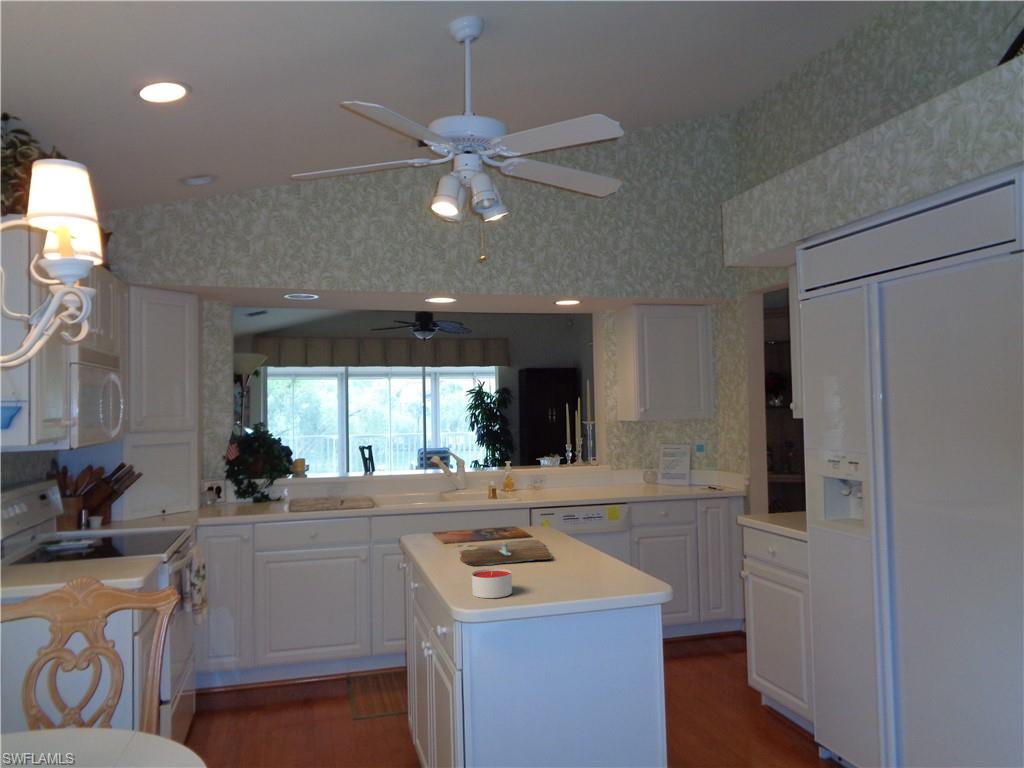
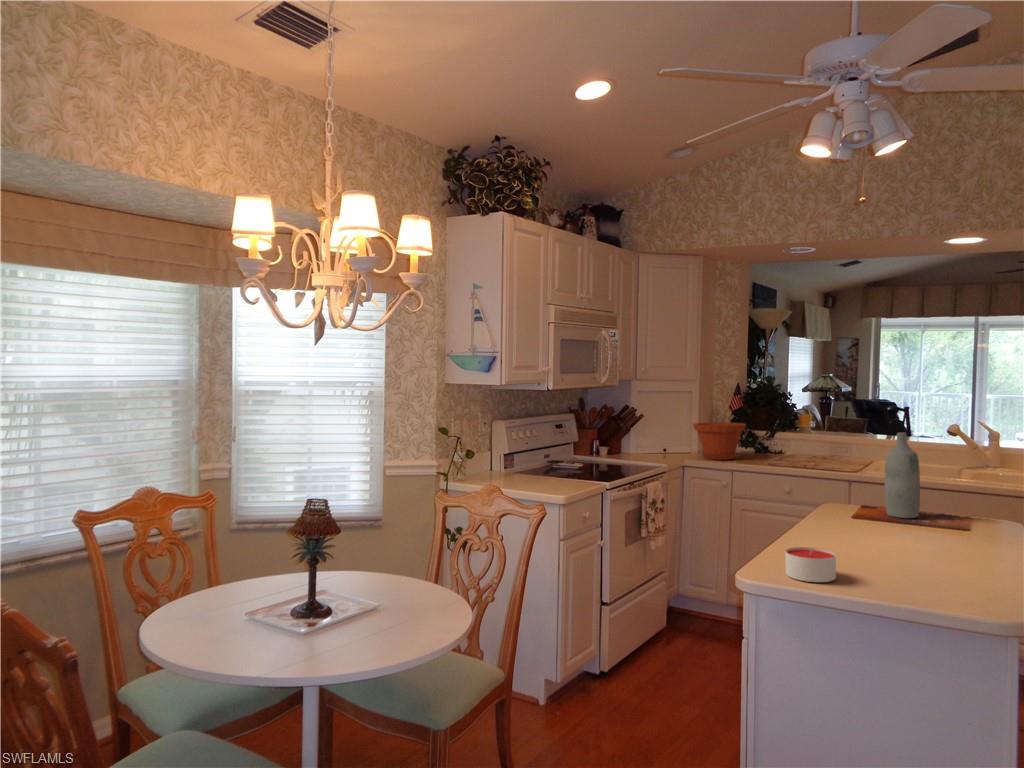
bottle: none [451,466,477,538] -> present [885,433,920,518]
plant pot: none [201,473,259,514] -> present [693,422,746,460]
cutting board: present [456,540,552,566] -> none [843,523,989,560]

